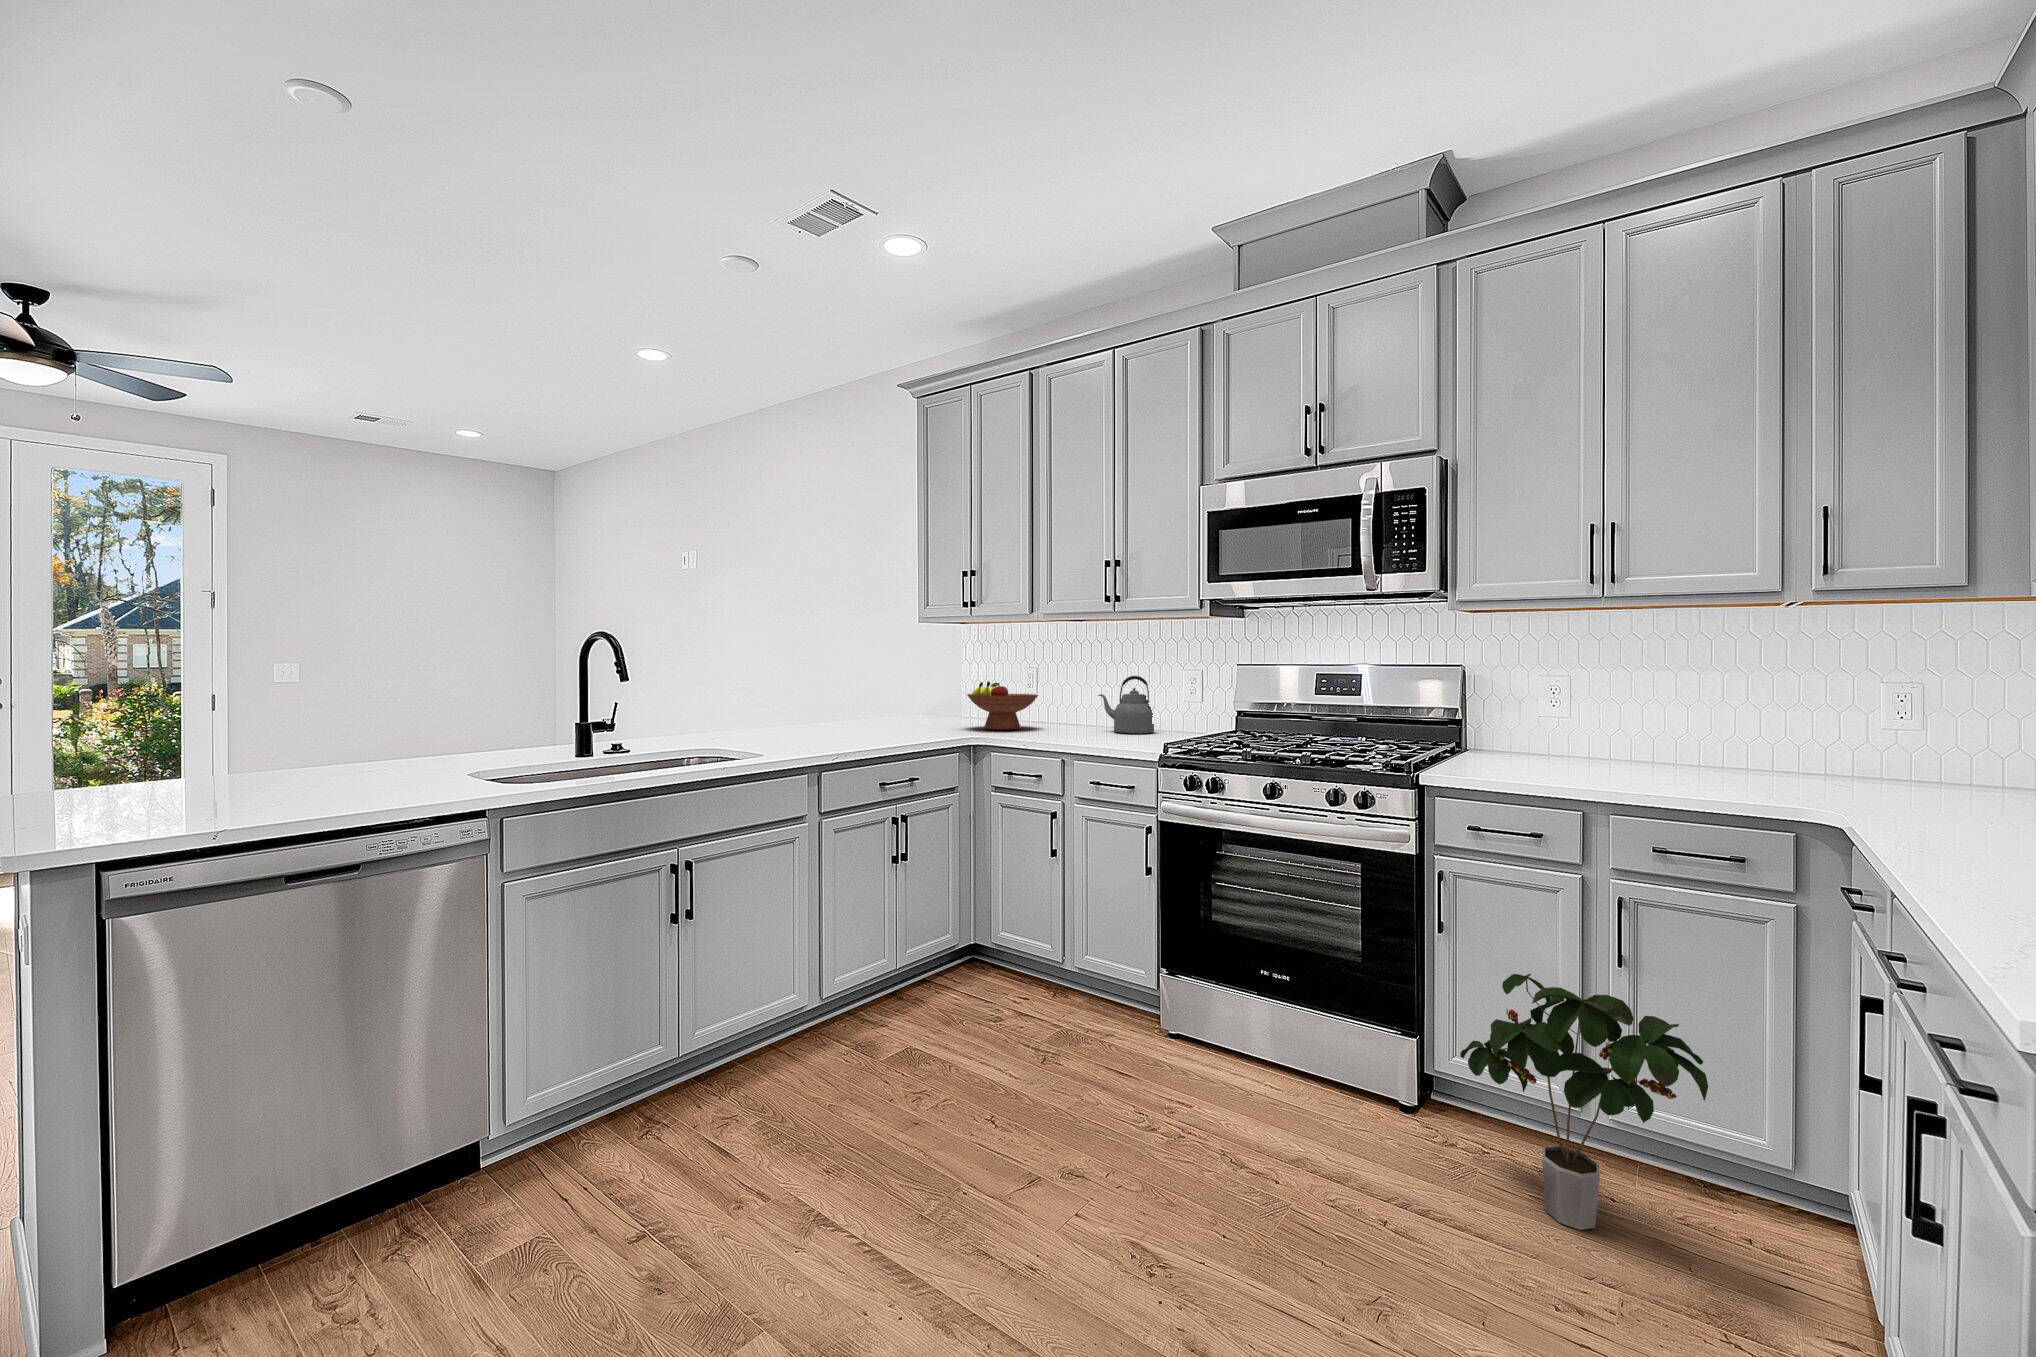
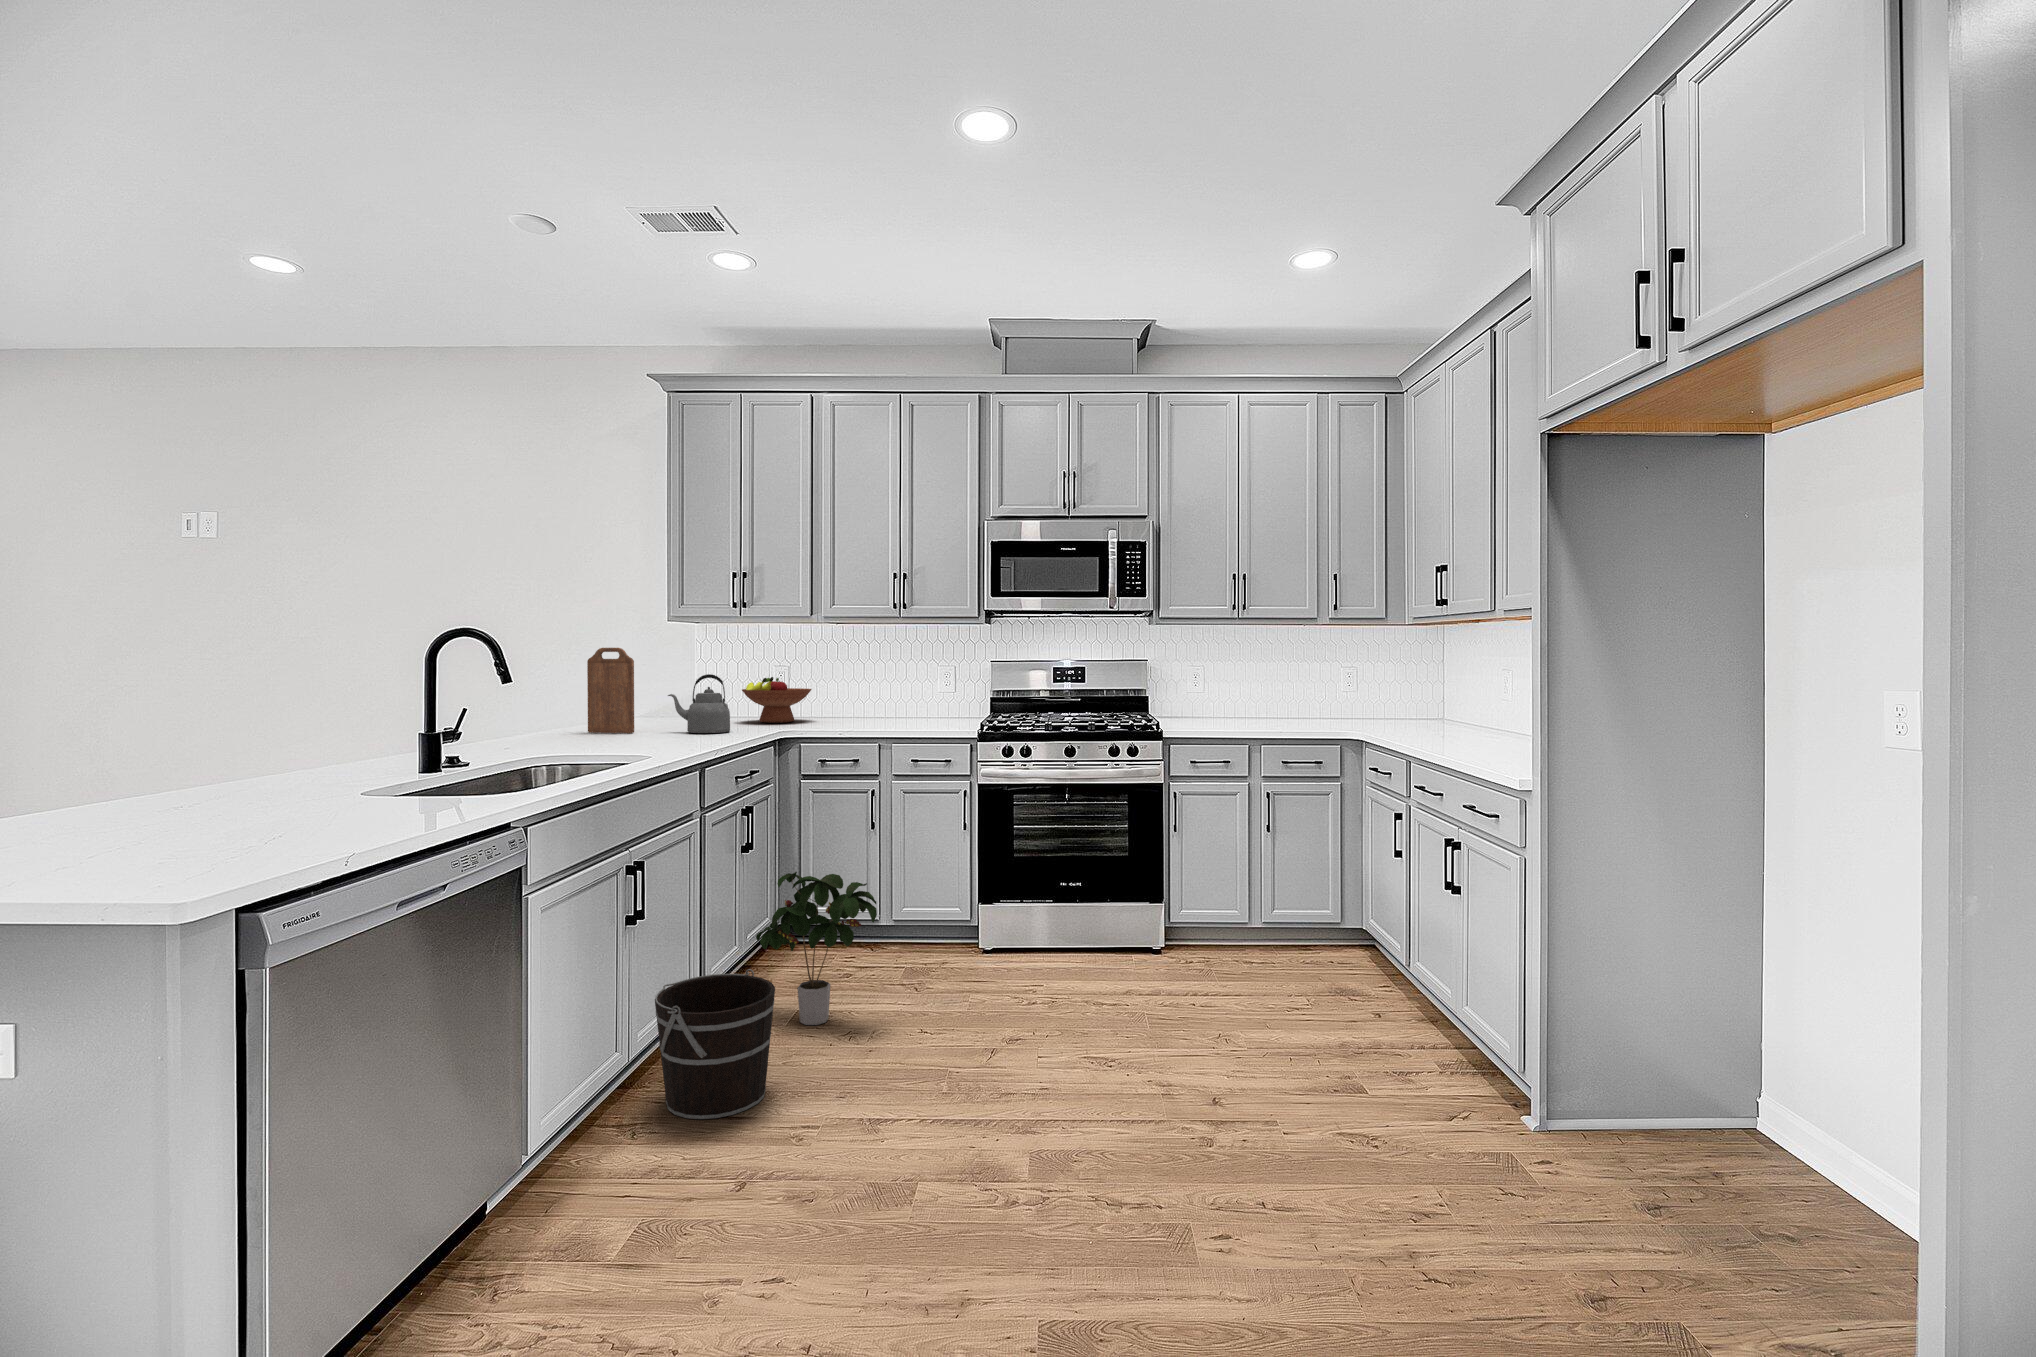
cutting board: none [811,650,839,734] -> present [587,648,634,733]
kettle: present [1098,676,1154,733] -> present [668,674,730,733]
potted plant: present [1460,974,1708,1230] -> present [756,872,877,1025]
bucket: none [553,1027,718,1229] -> present [655,969,775,1119]

